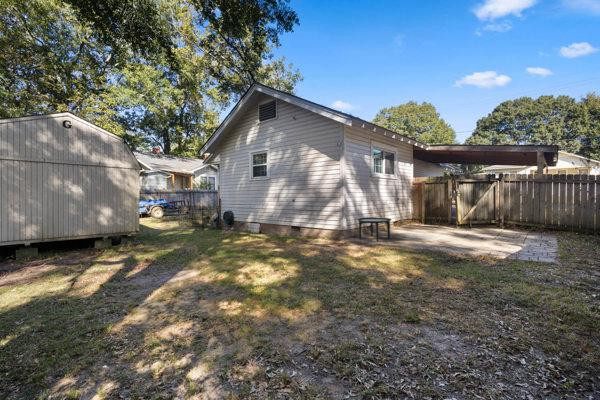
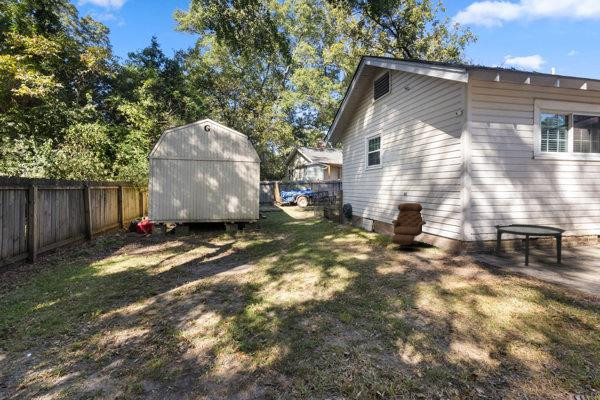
lounge chair: none [288,207,314,243] -> present [391,203,426,251]

